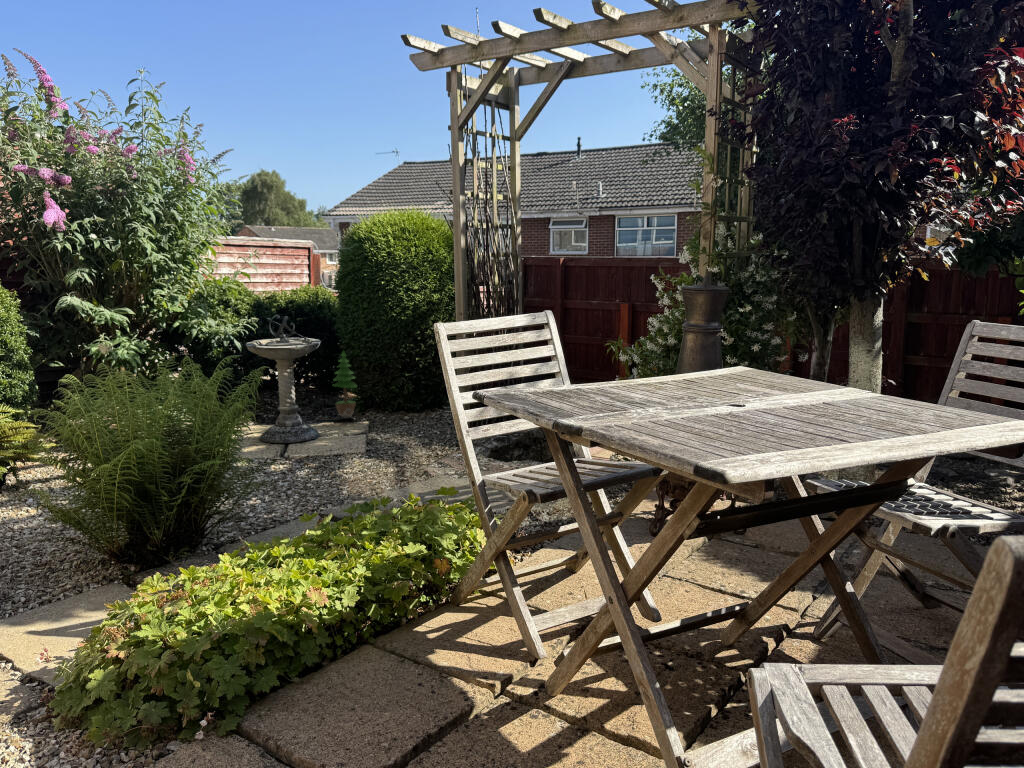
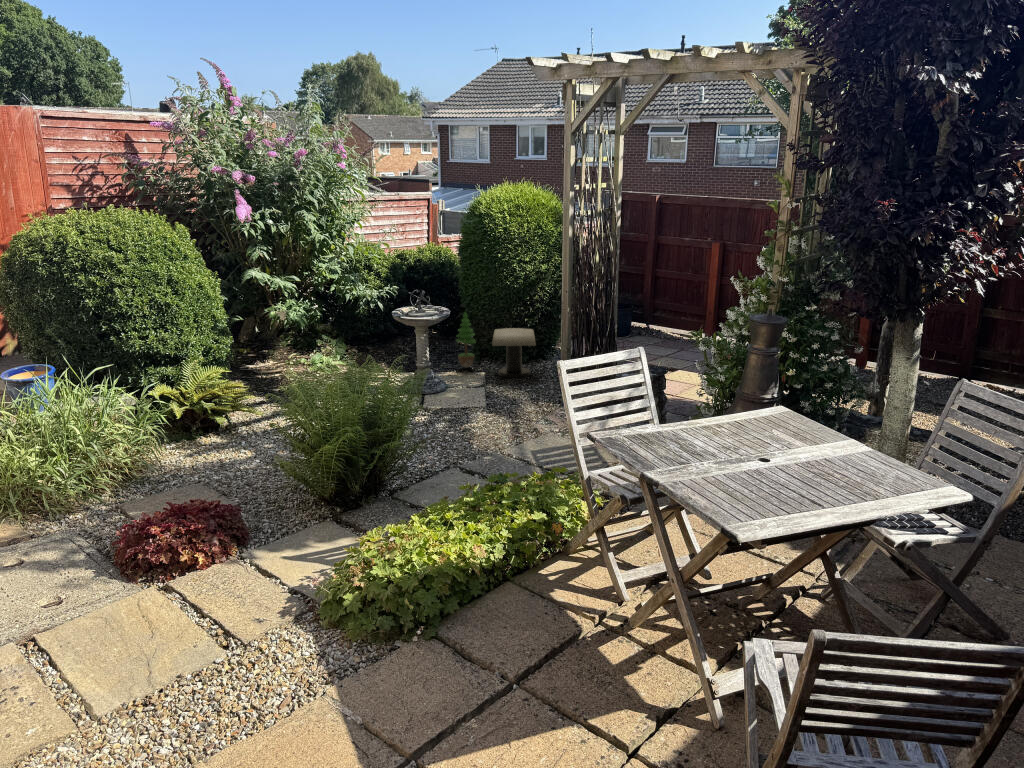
stool: none [375,367,428,425] -> present [492,328,536,378]

